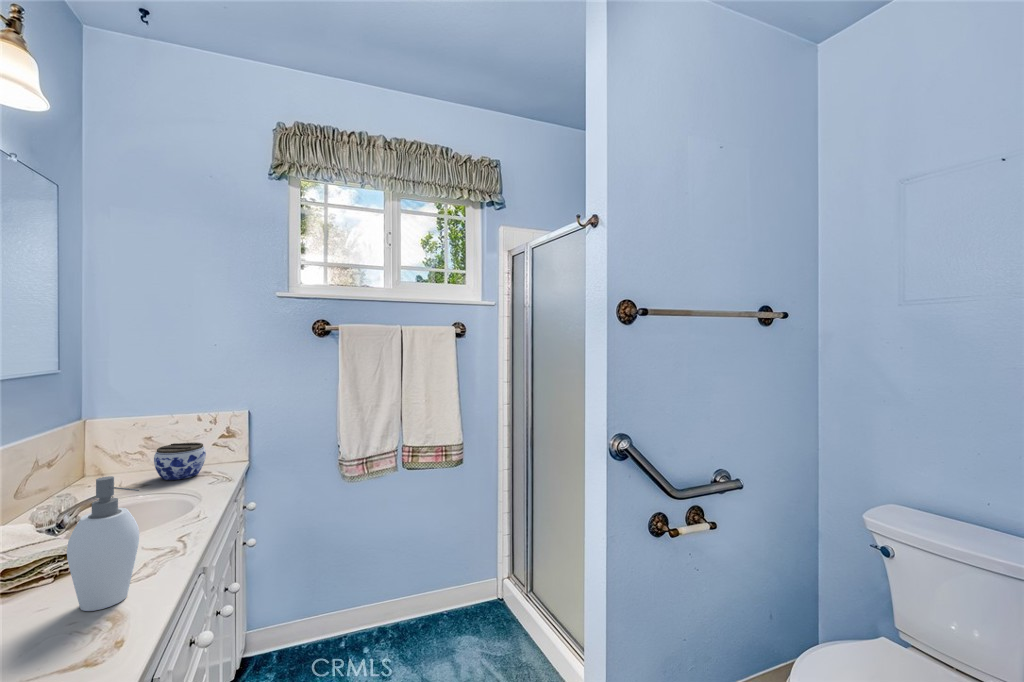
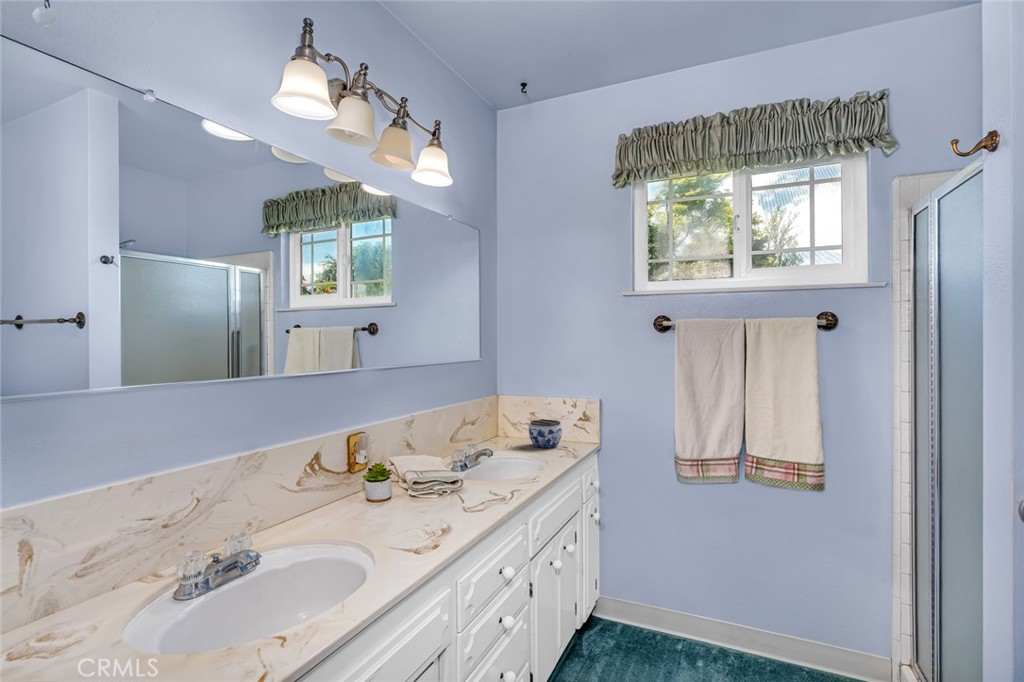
soap dispenser: present [67,476,140,611] -> none [440,425,476,510]

